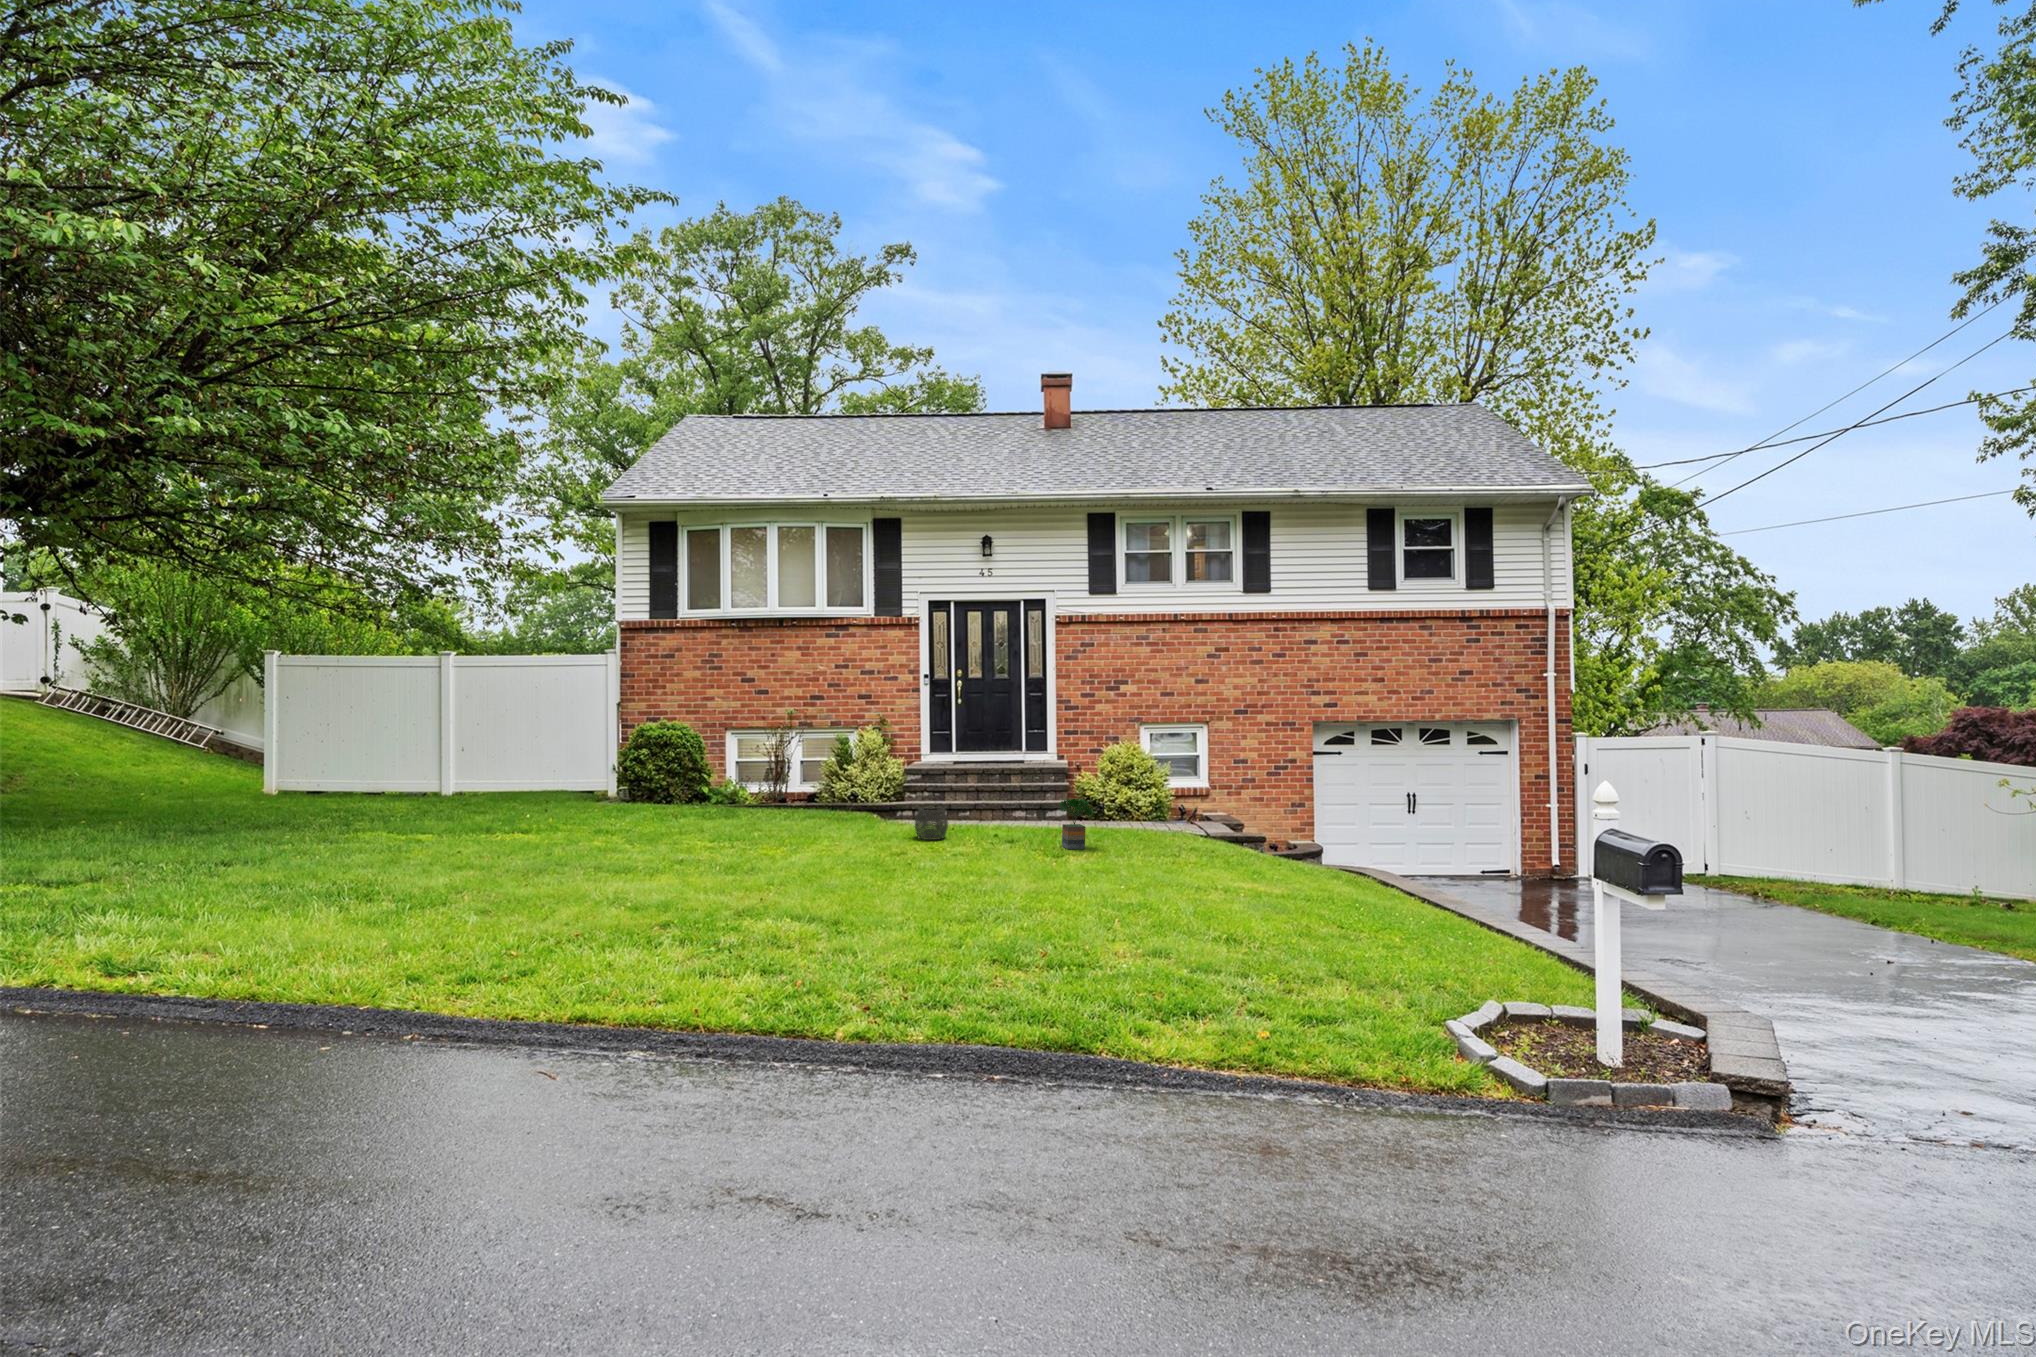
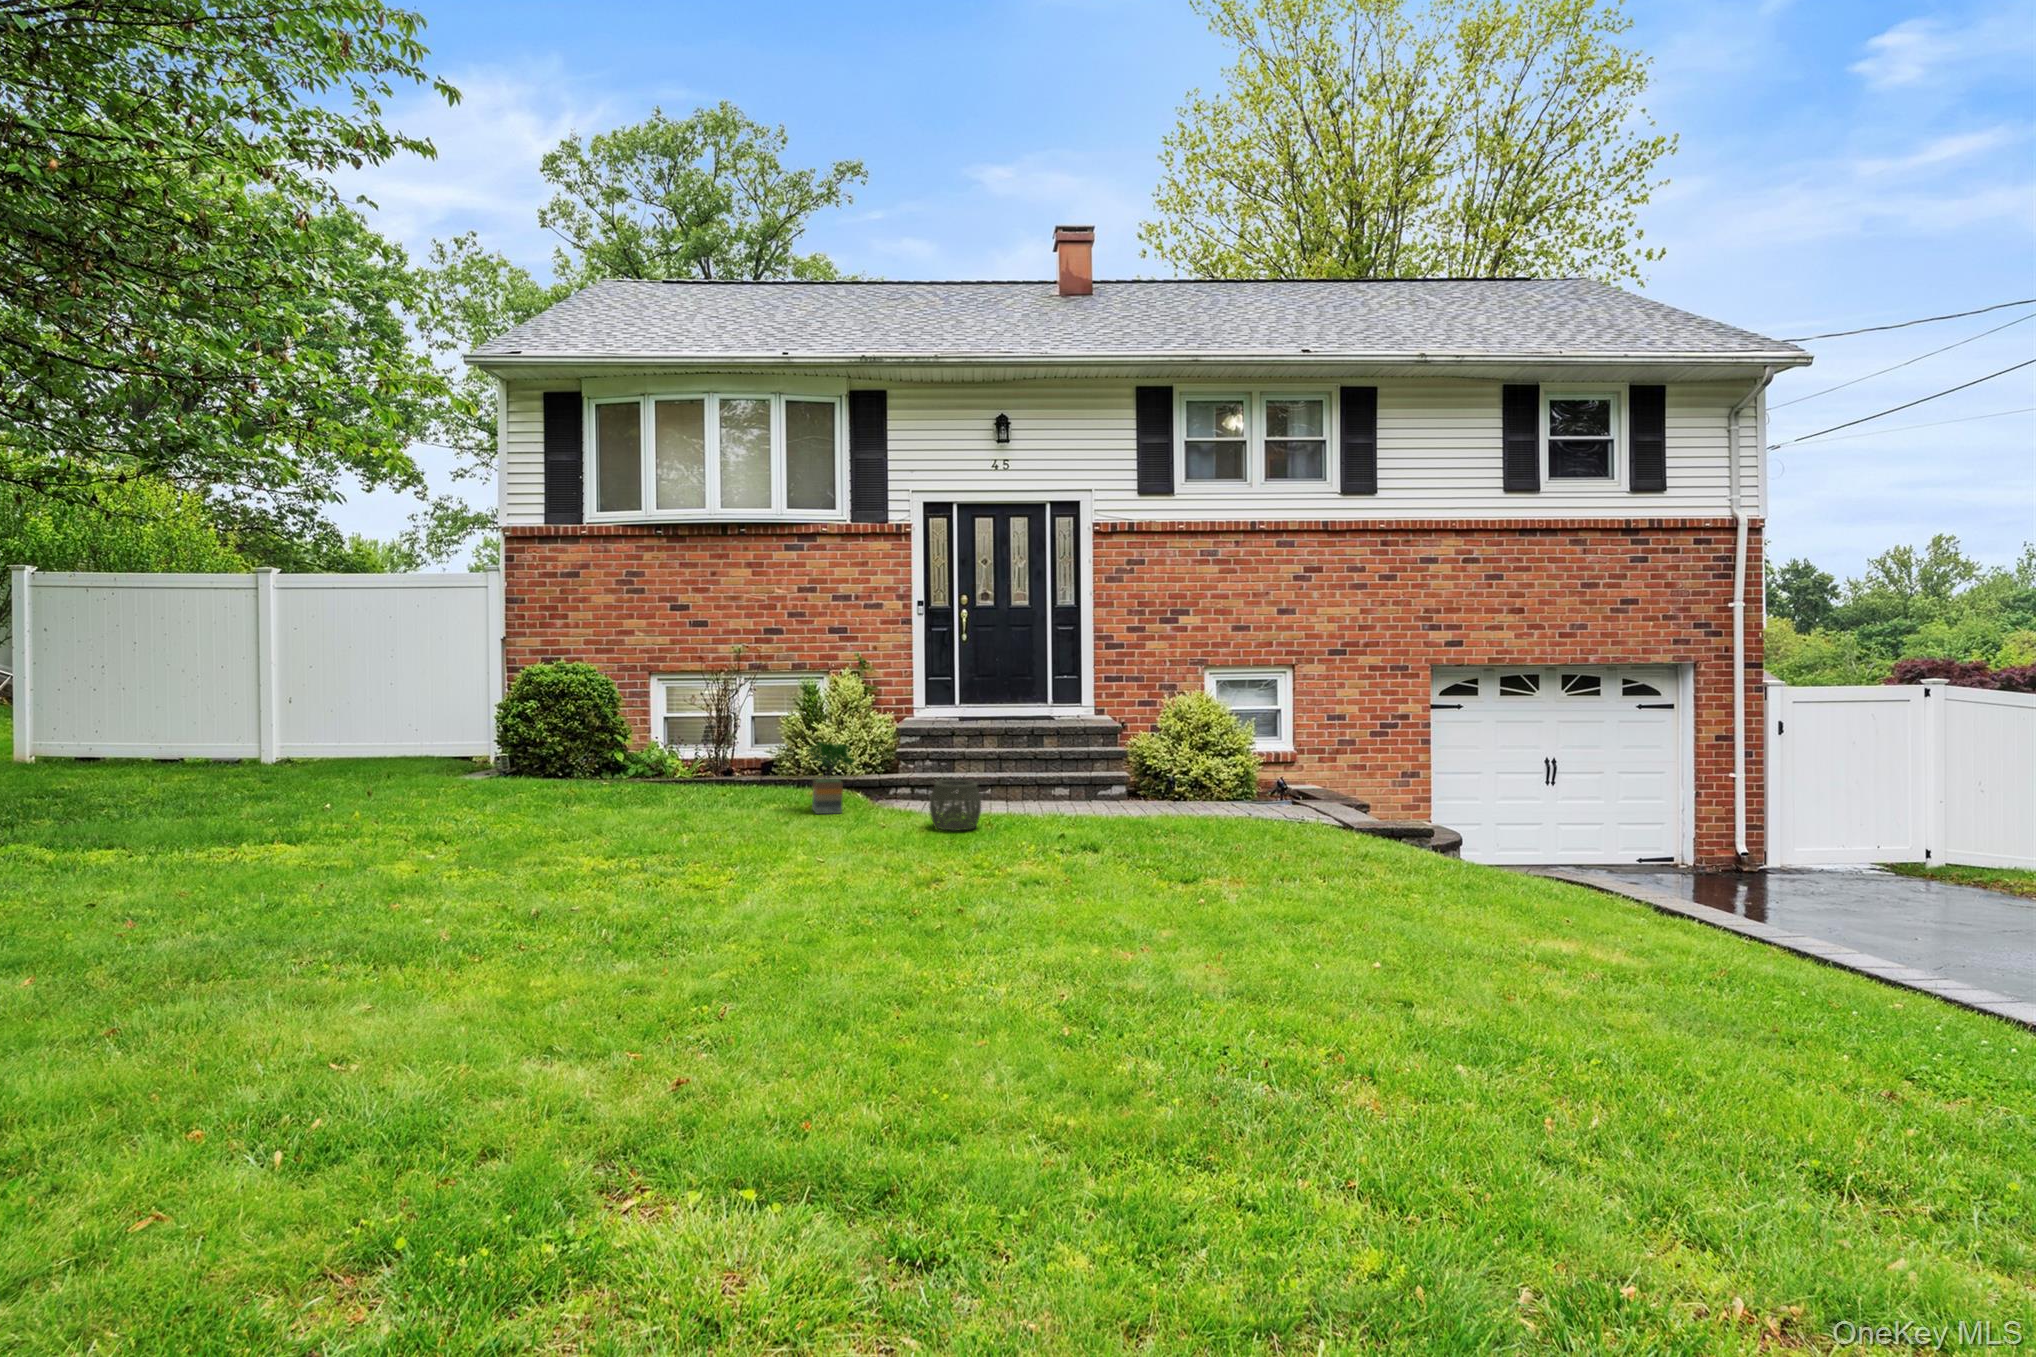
potted tree: present [1060,798,1093,849] -> present [808,742,853,814]

